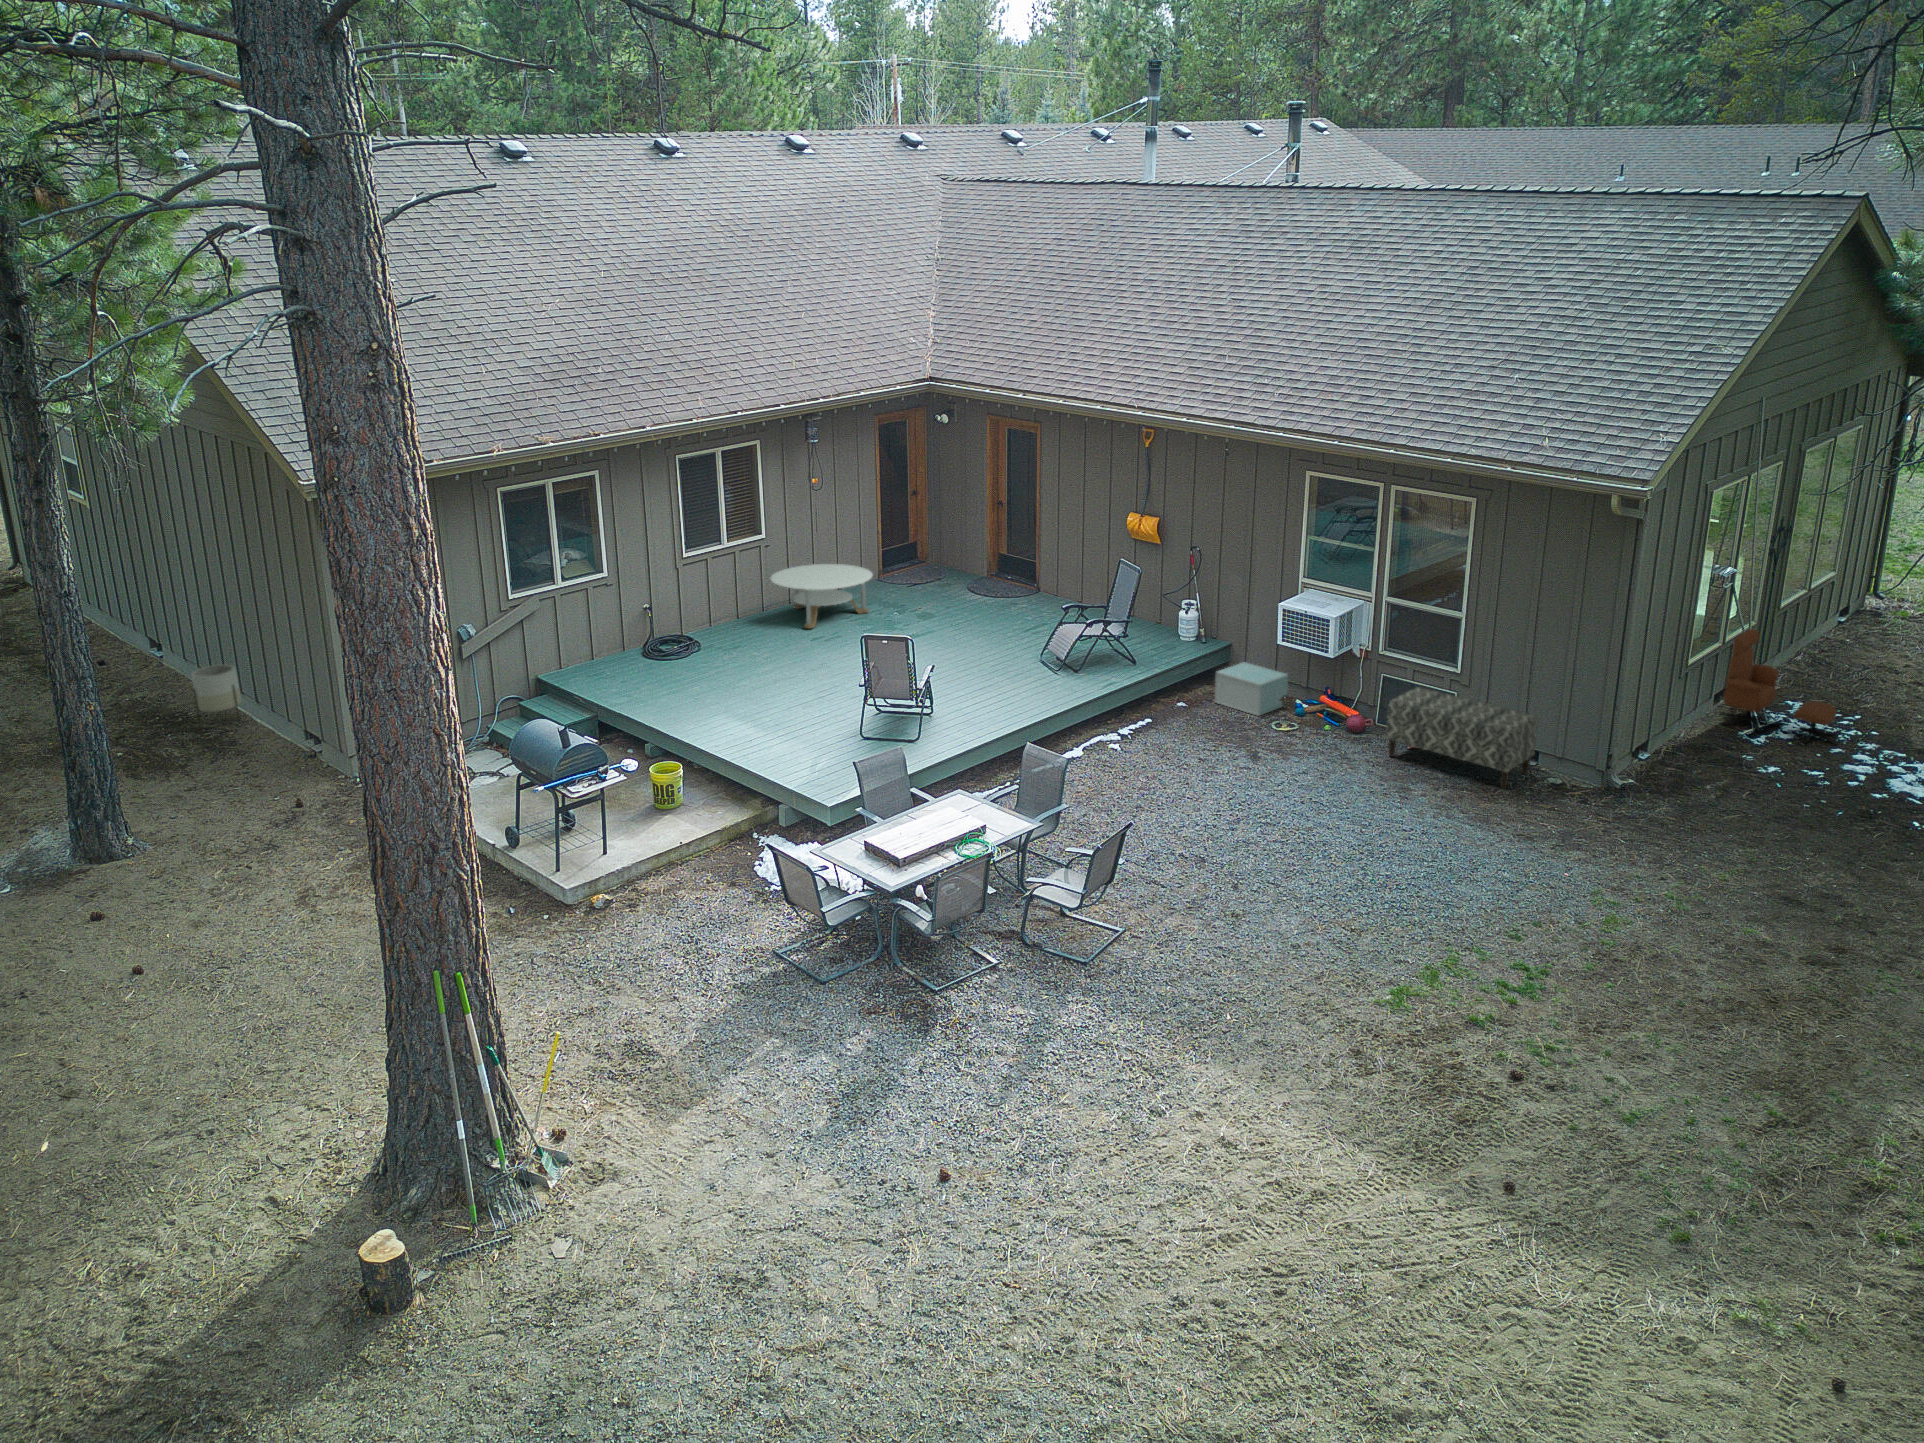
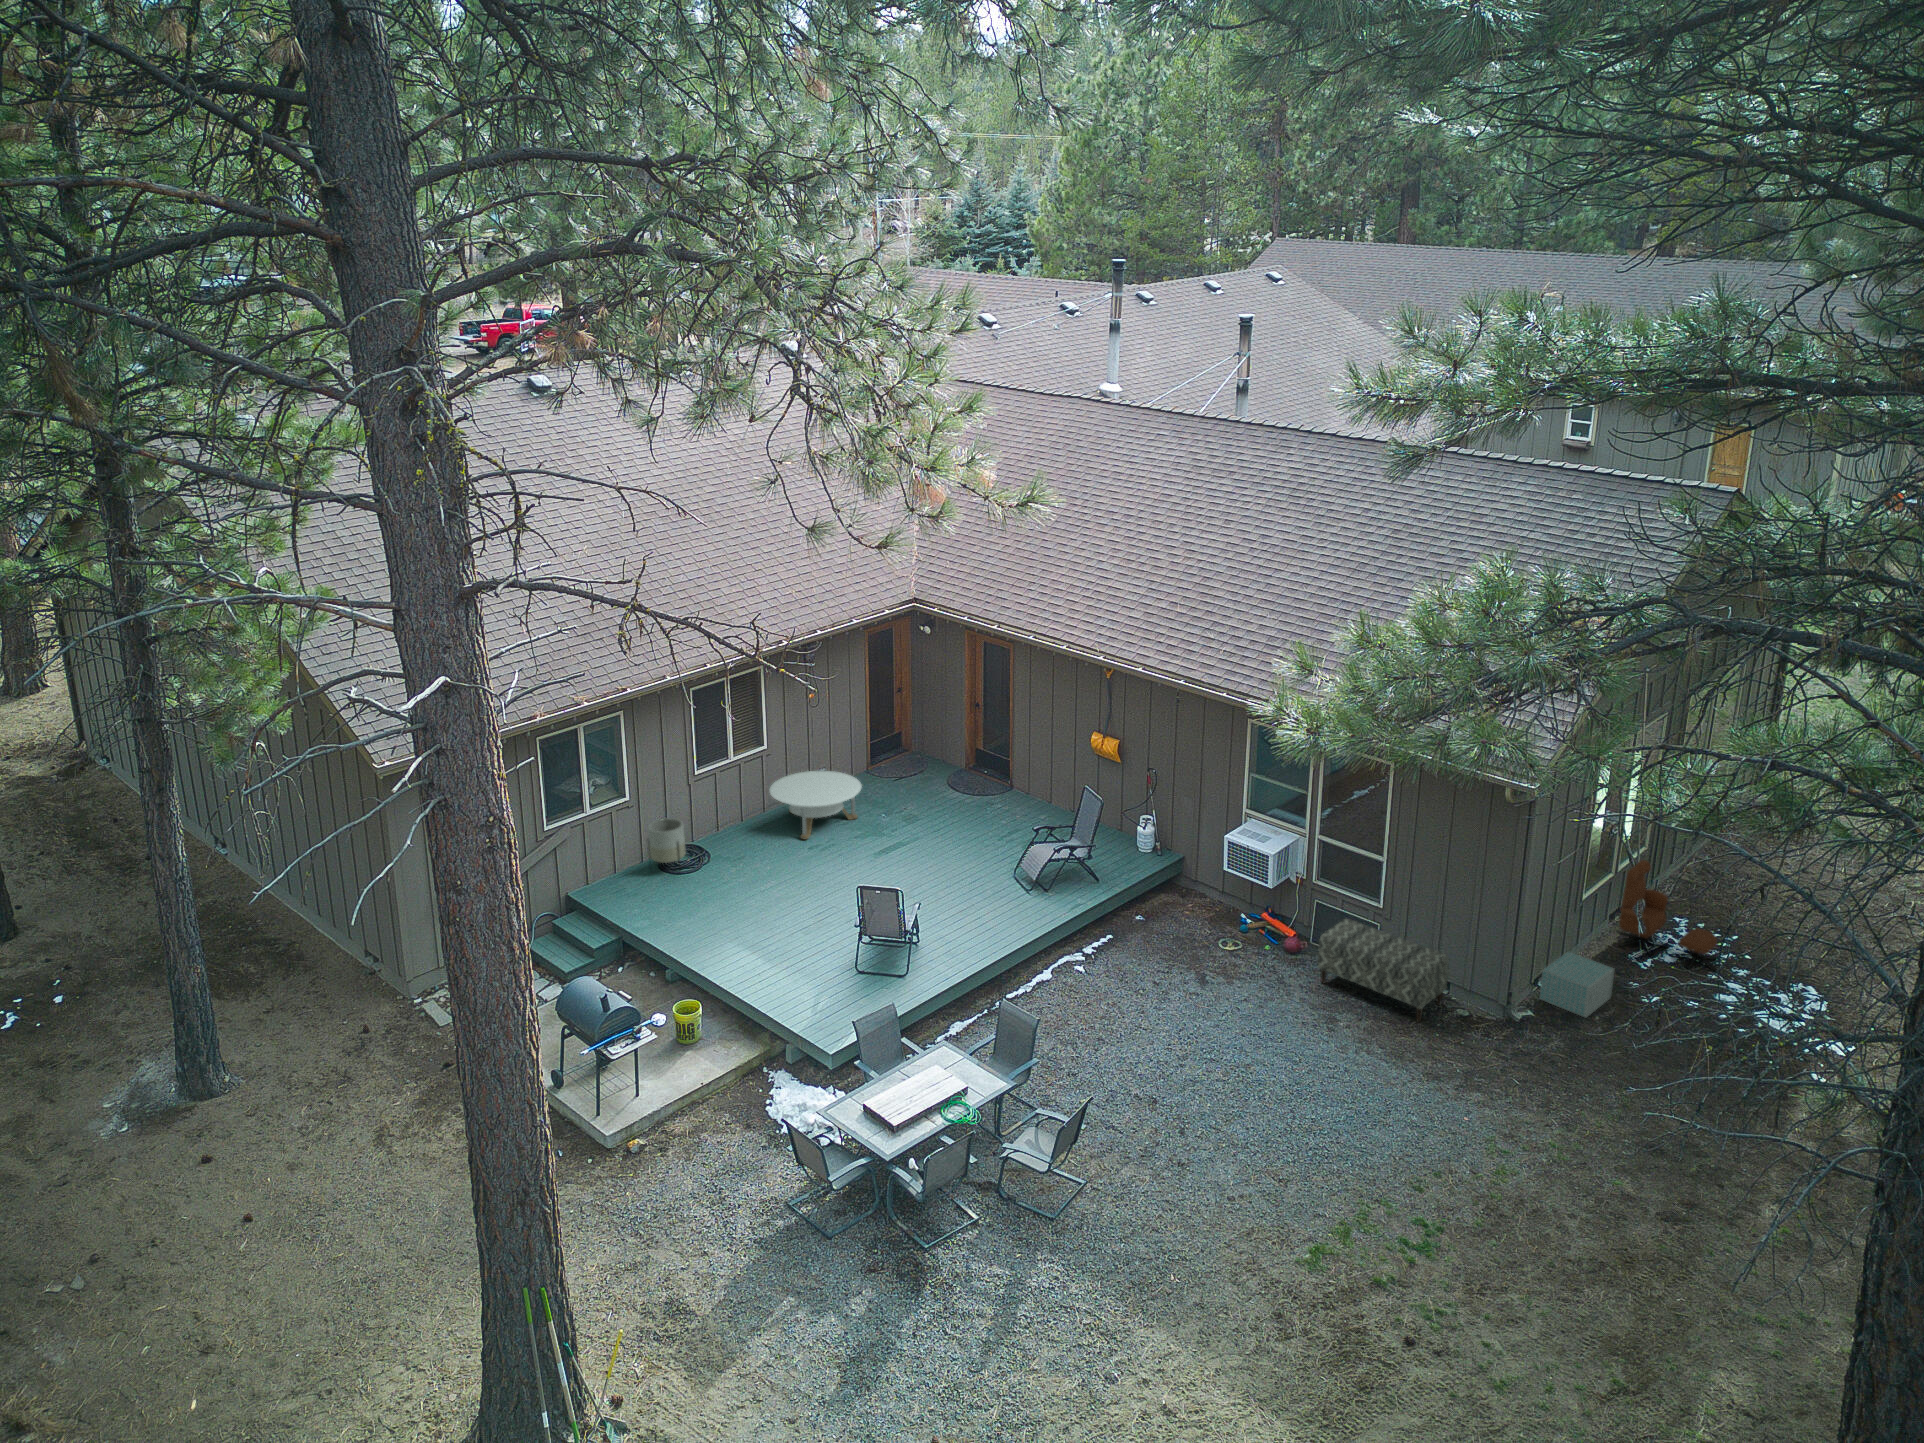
storage box: present [1214,662,1288,716] -> present [1539,952,1614,1017]
planter: present [191,665,241,719] -> present [648,818,686,863]

